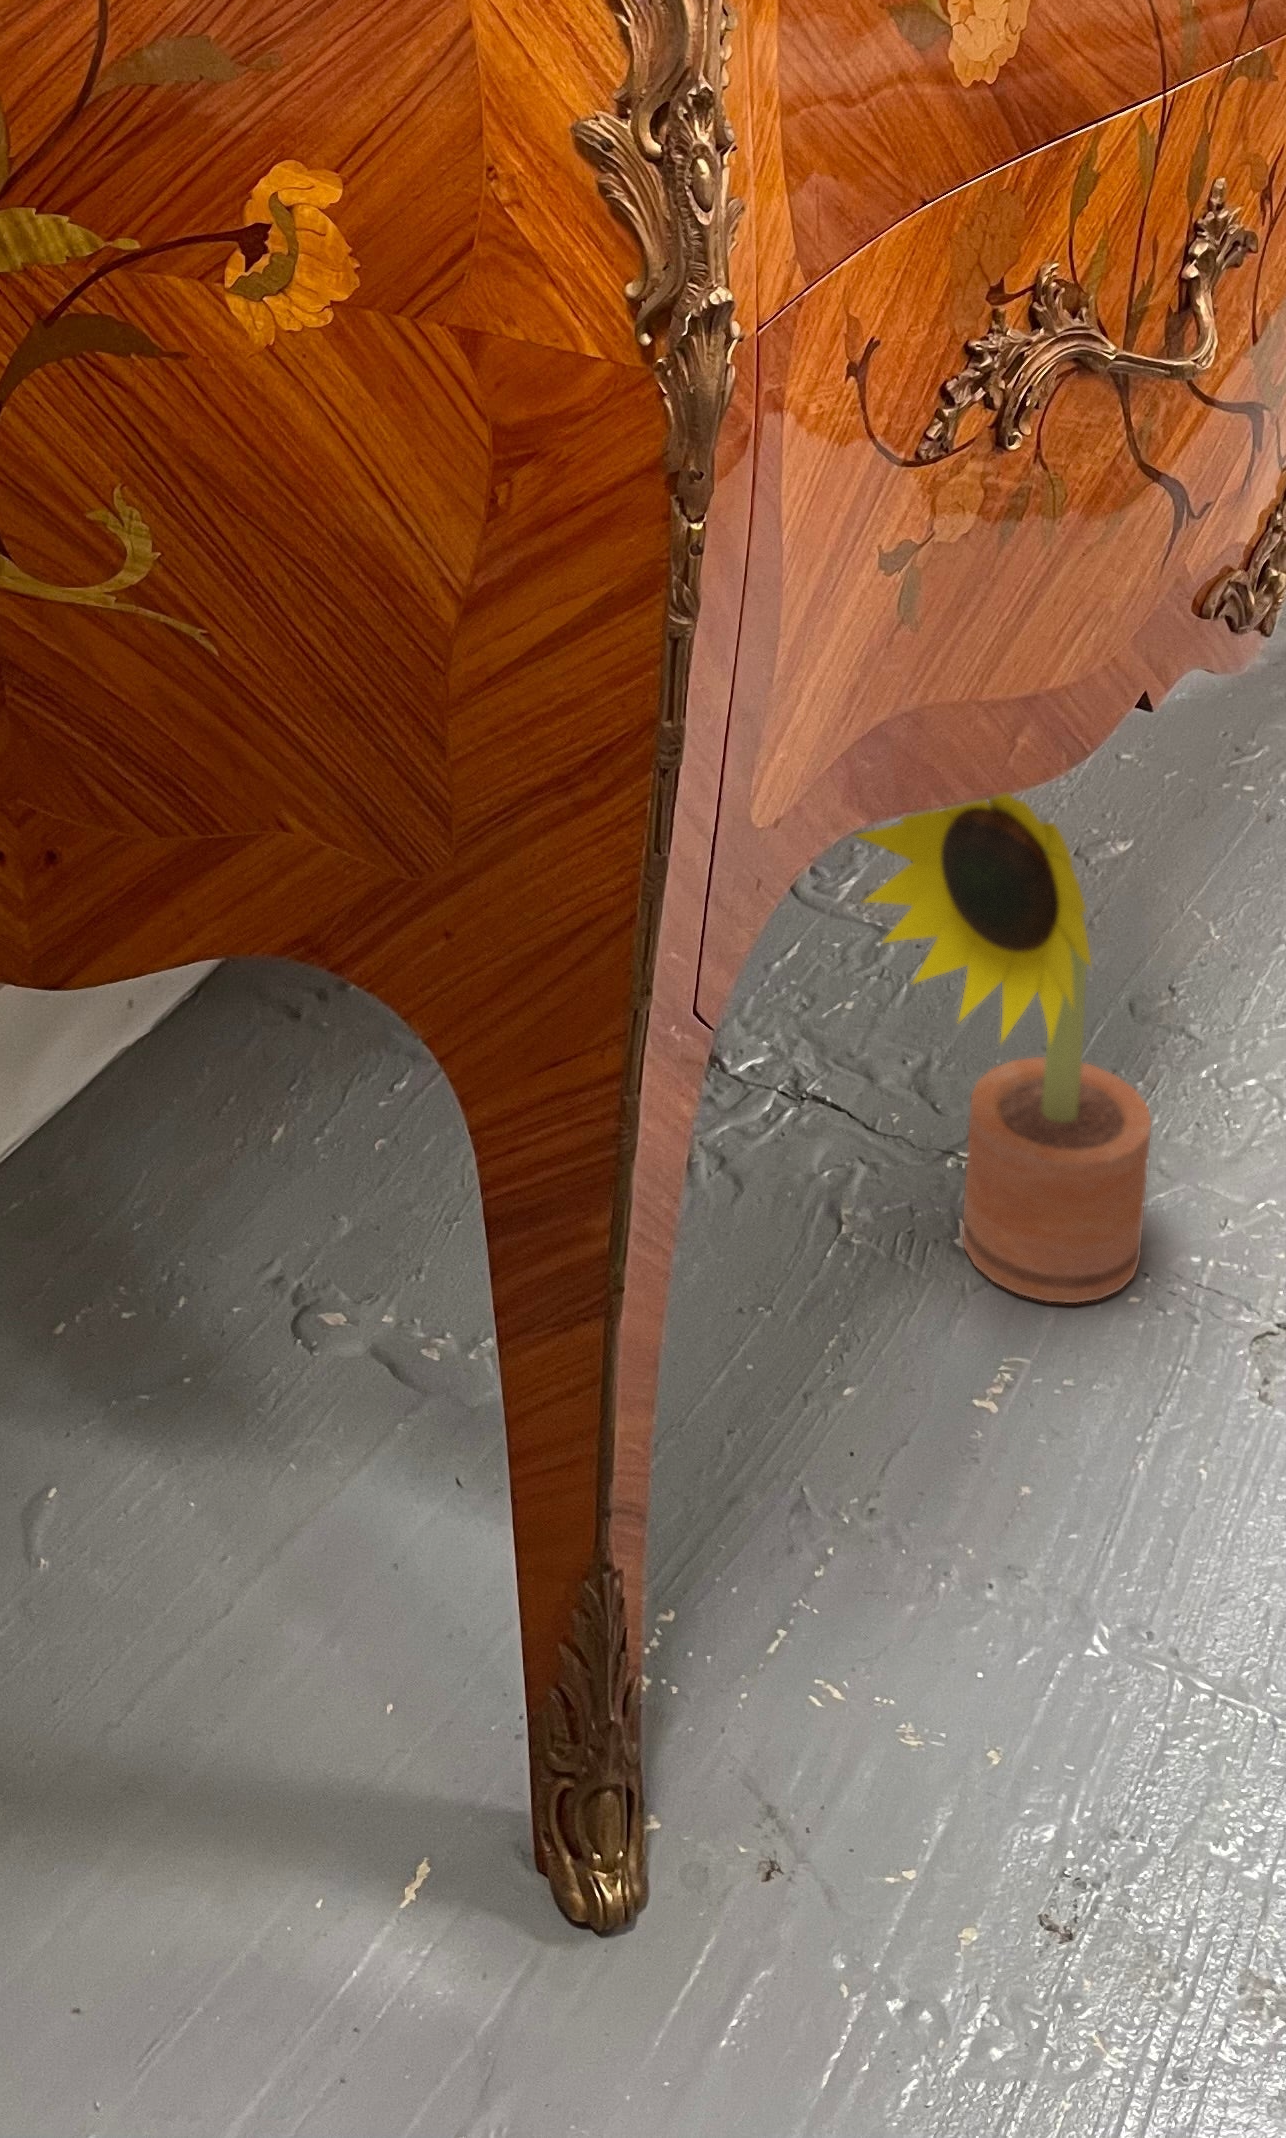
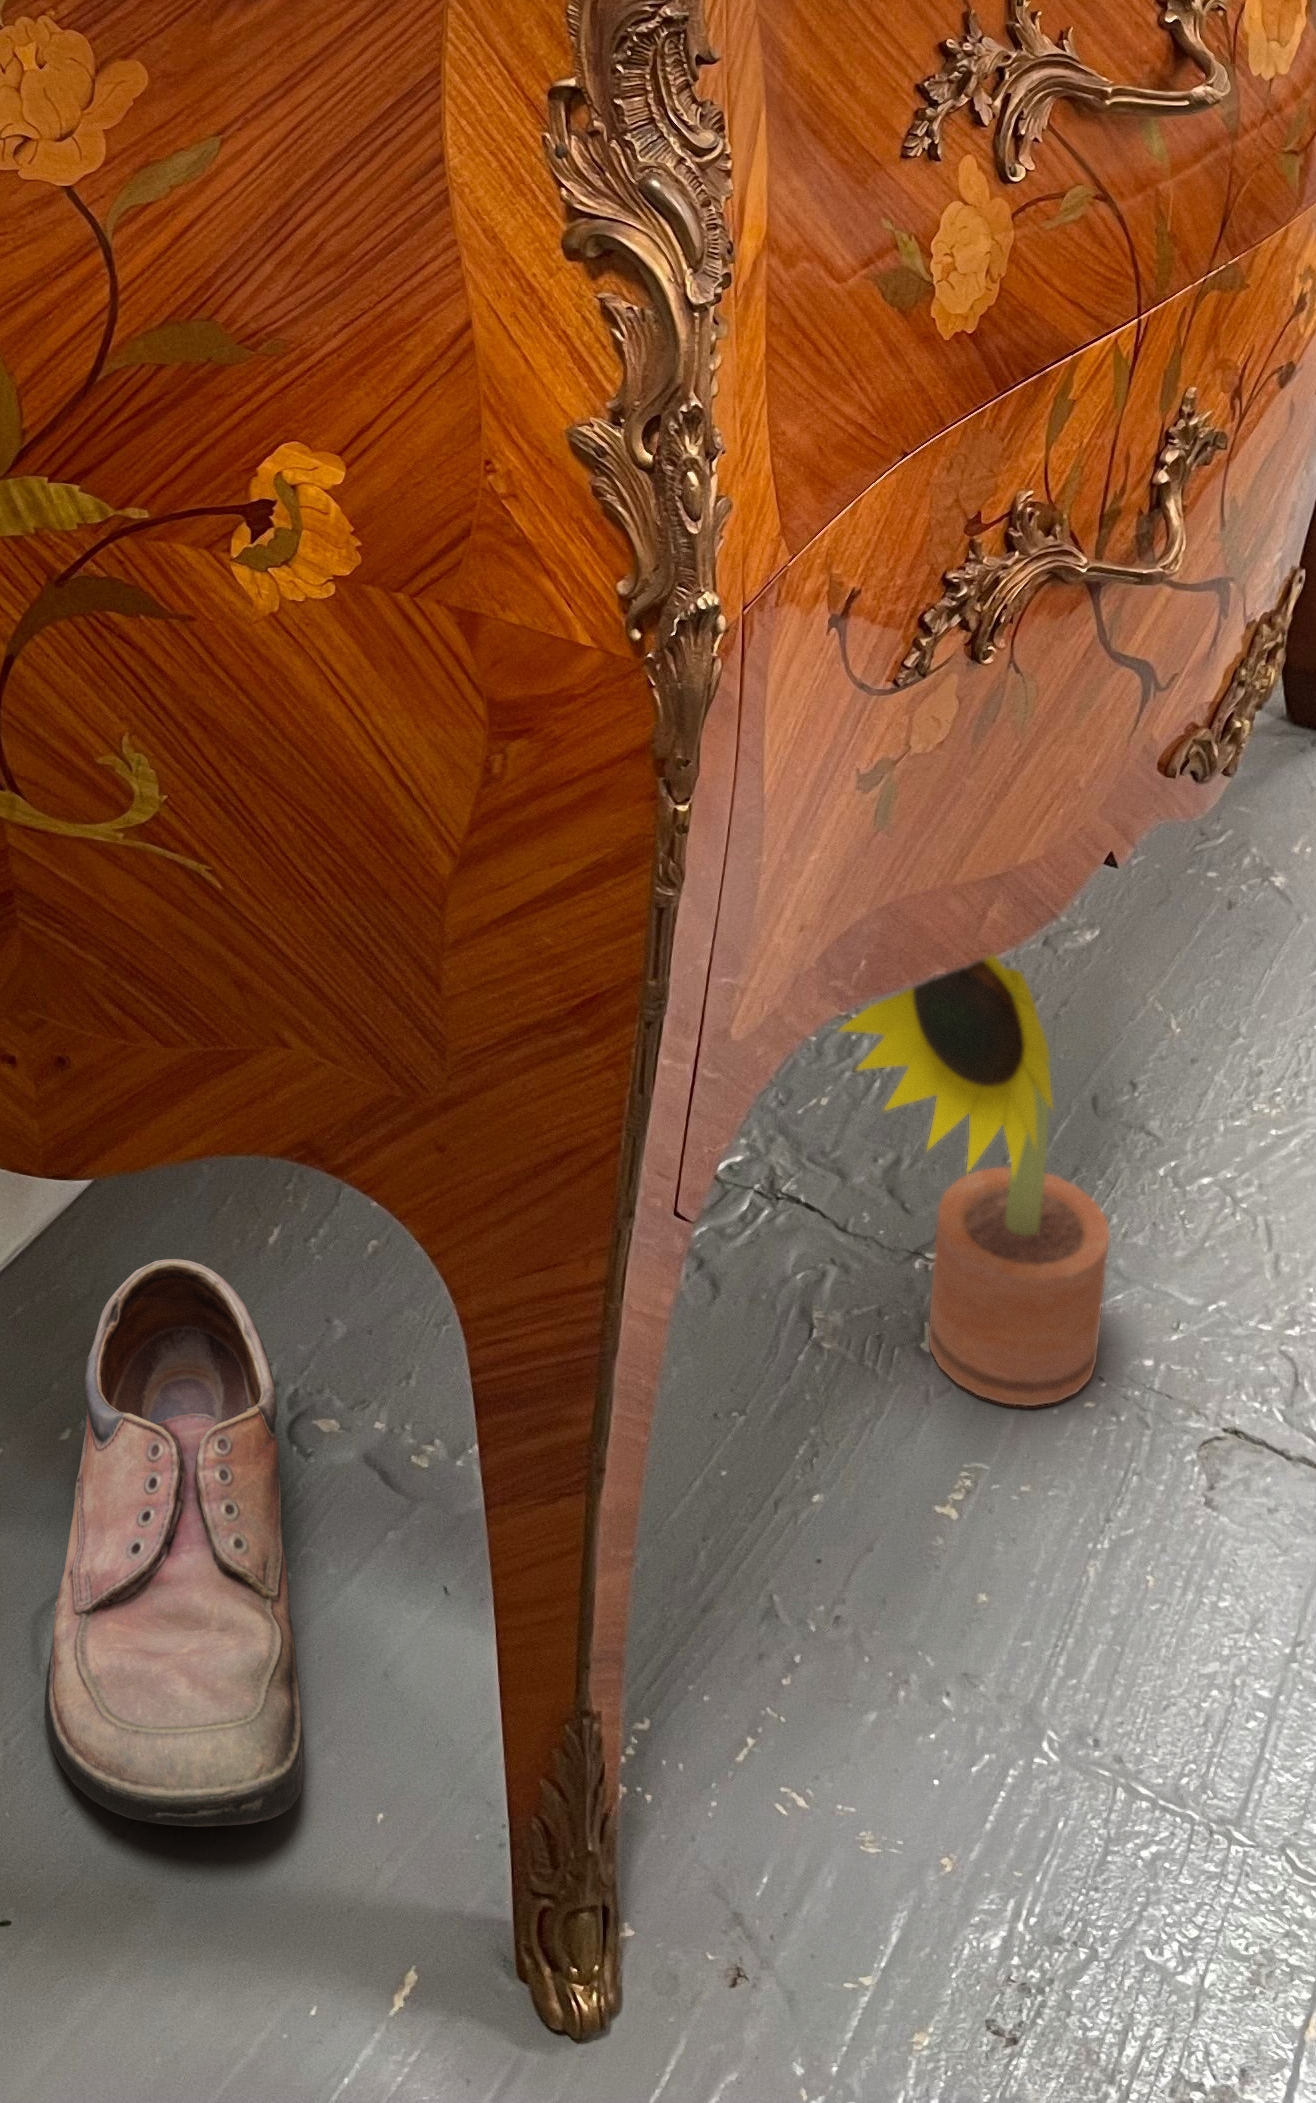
shoe: none [36,1148,311,1710] -> present [45,1259,304,1827]

